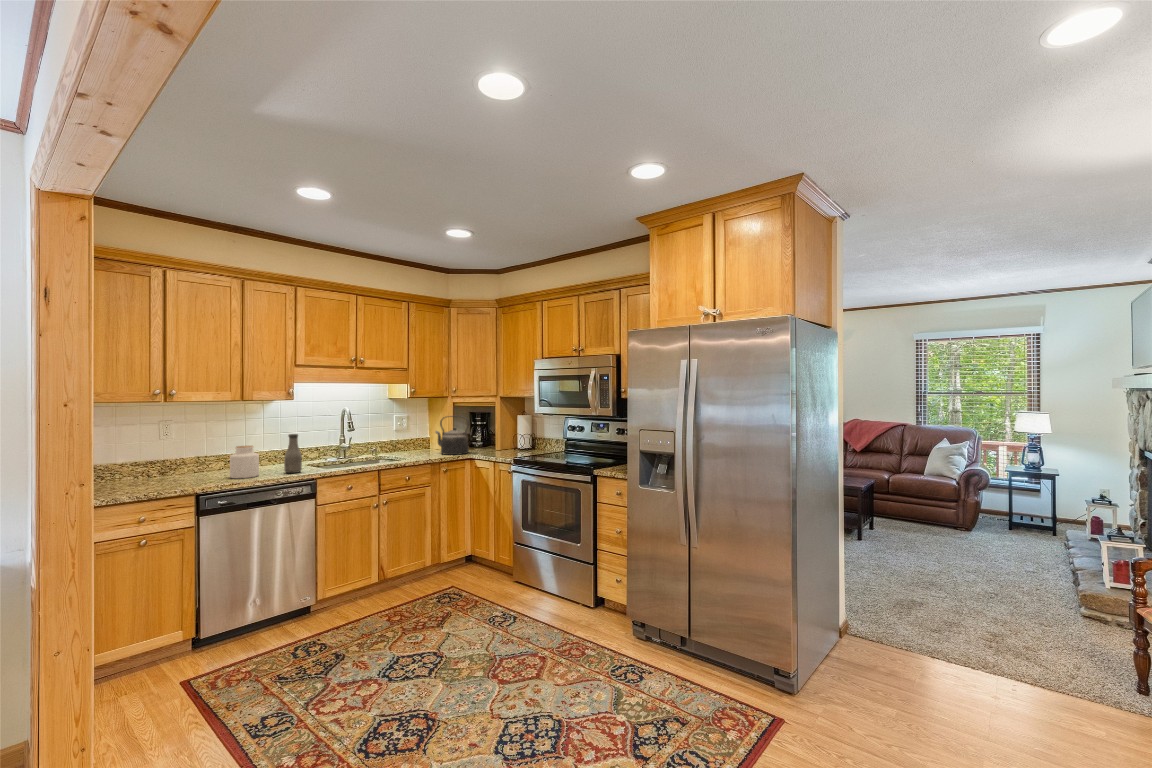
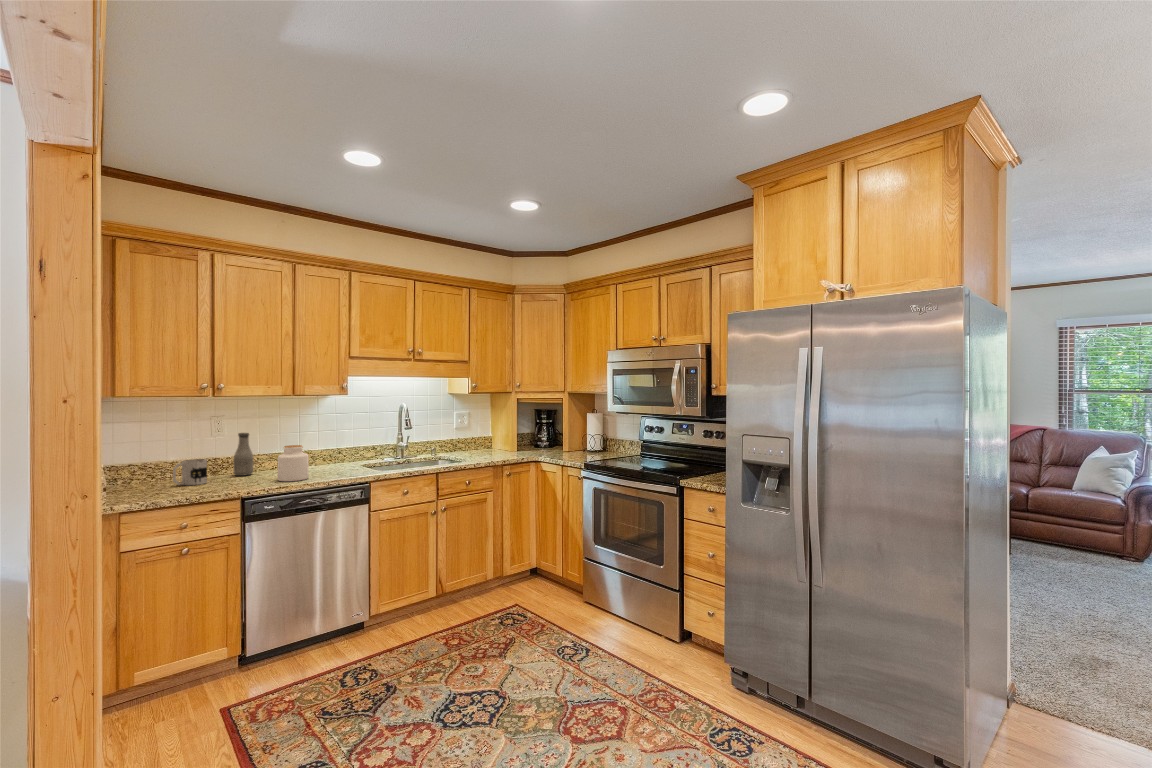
kettle: present [436,416,469,455] -> none [499,413,536,457]
bottle: present [284,434,302,473] -> present [234,433,253,476]
mug: none [128,460,161,484] -> present [173,459,207,485]

